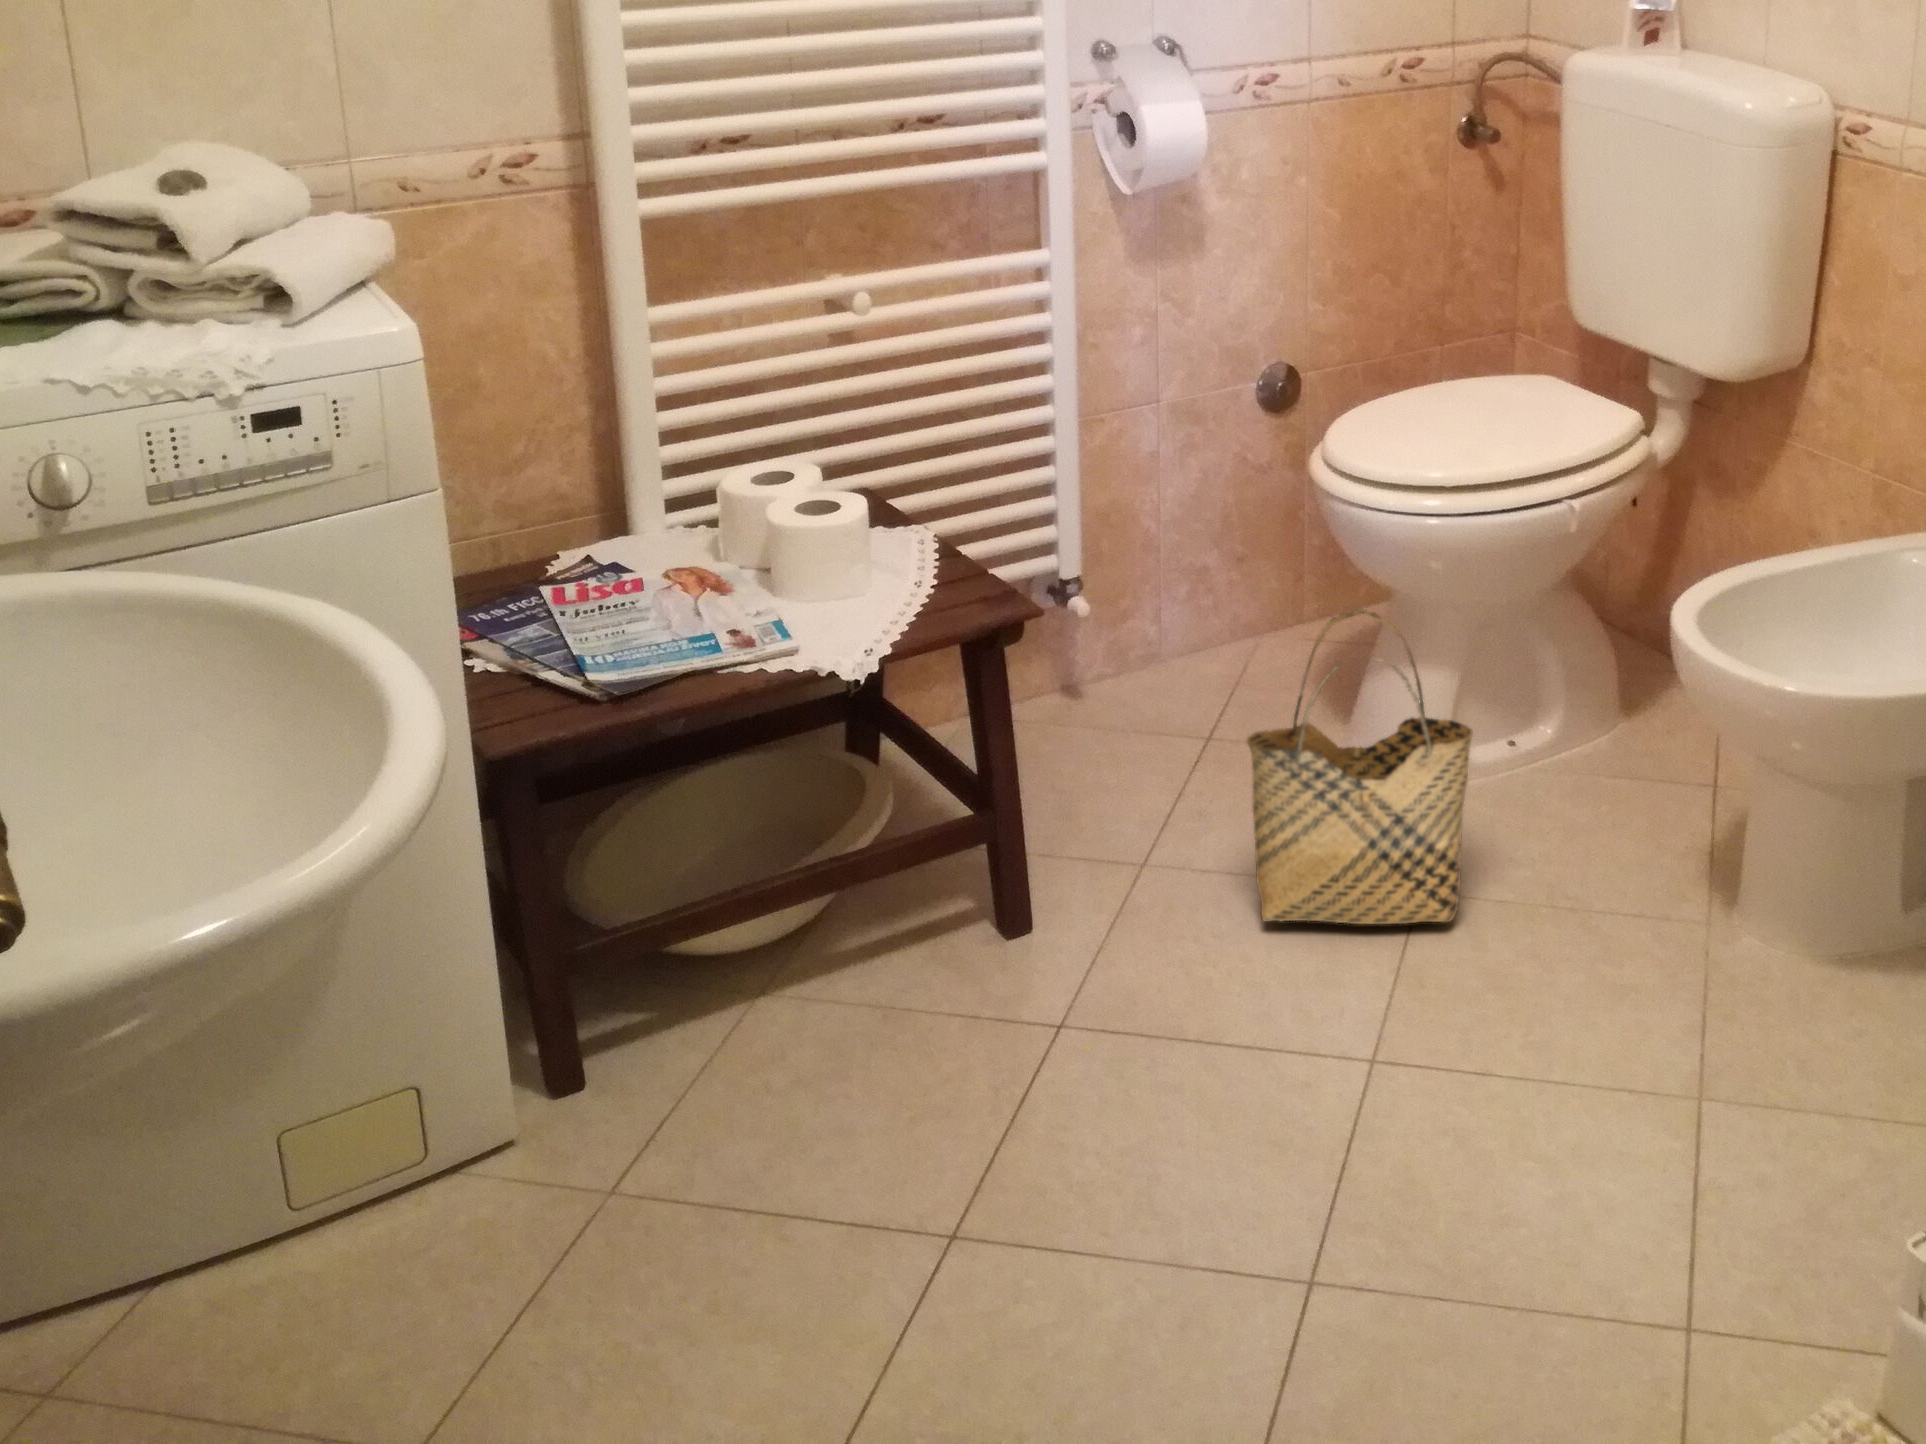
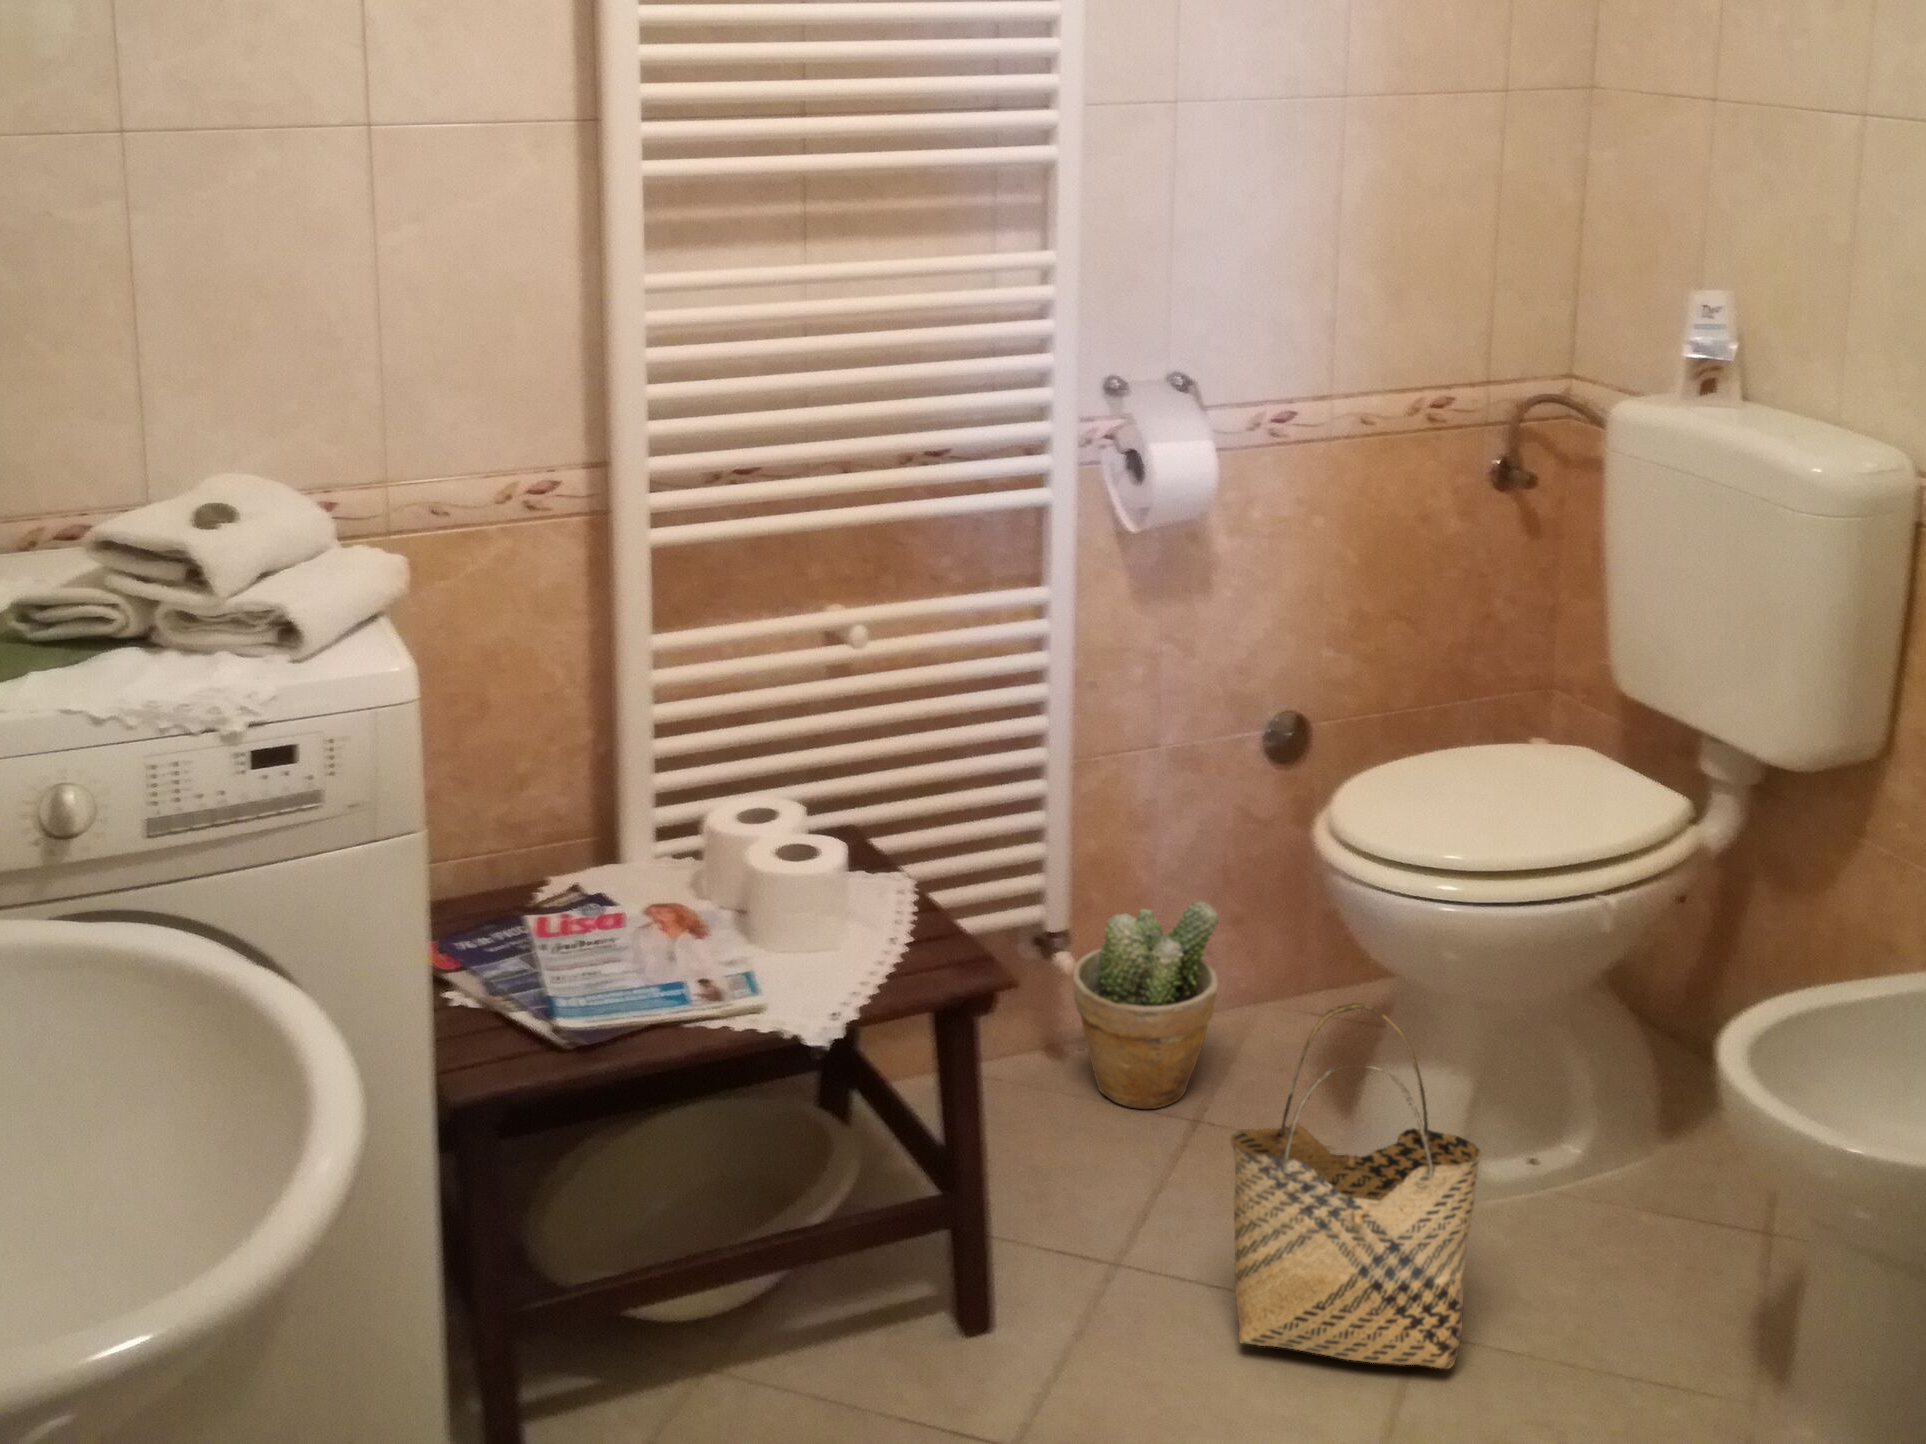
potted plant: none [1085,543,1224,739] -> present [1073,902,1219,1109]

